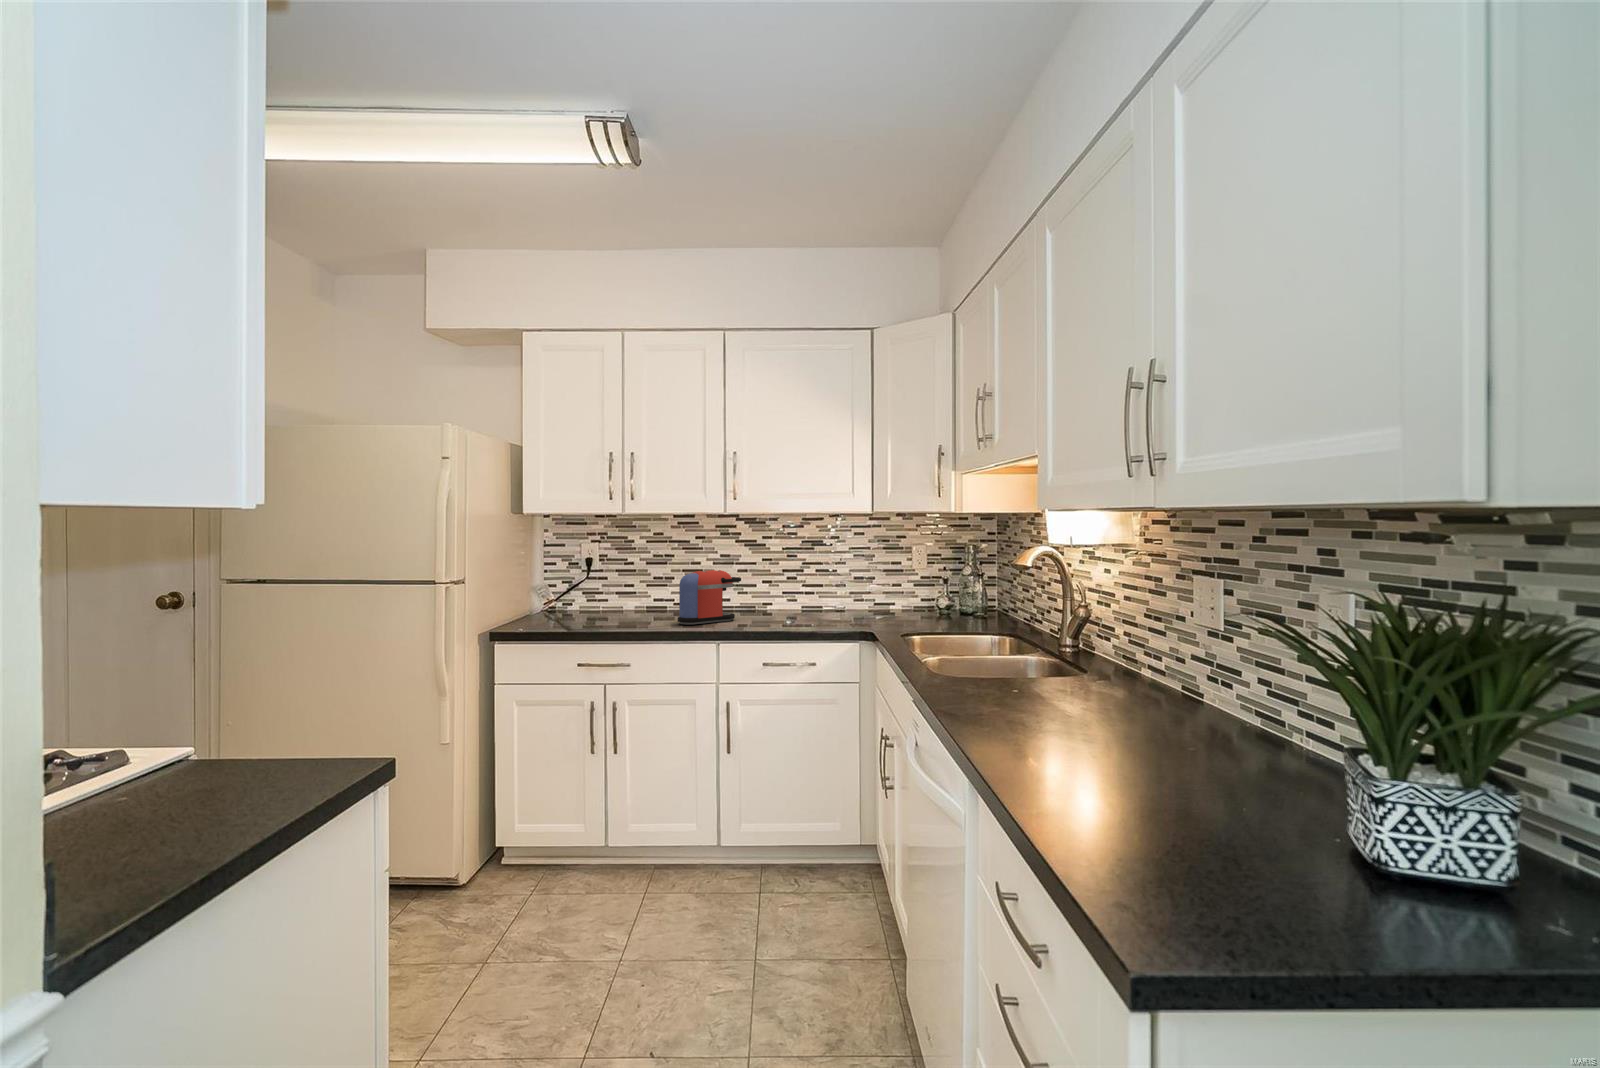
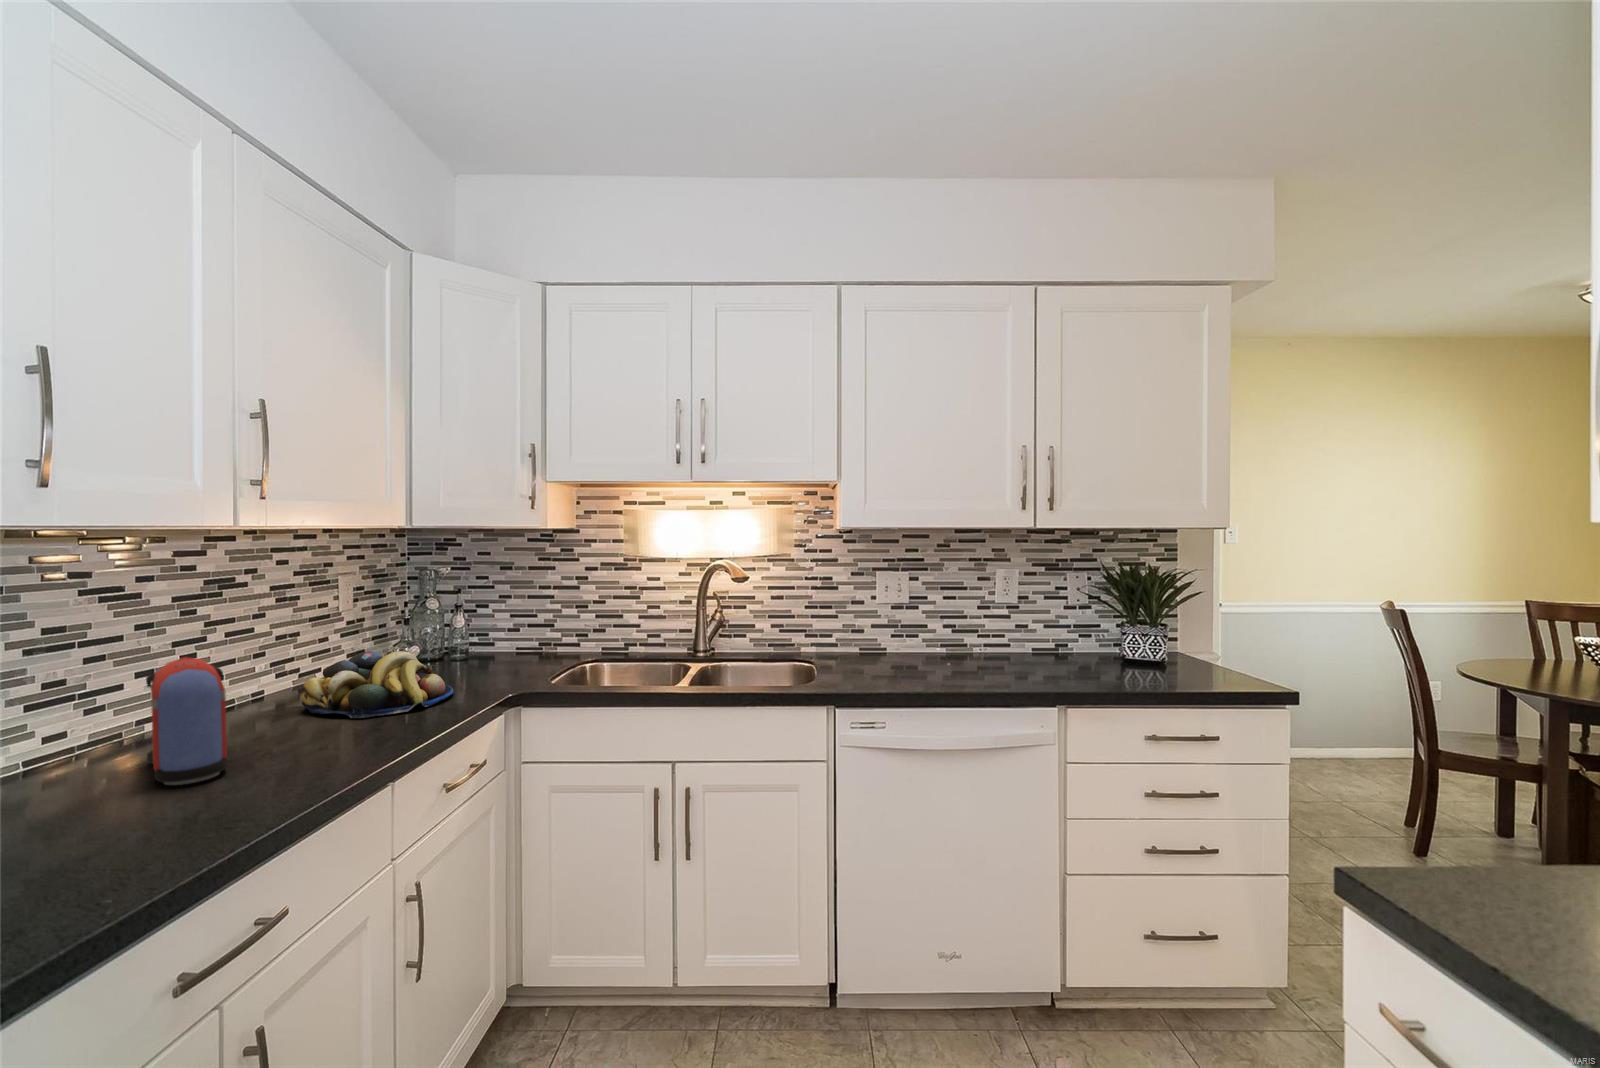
fruit bowl: none [790,591,879,628] -> present [301,651,454,718]

